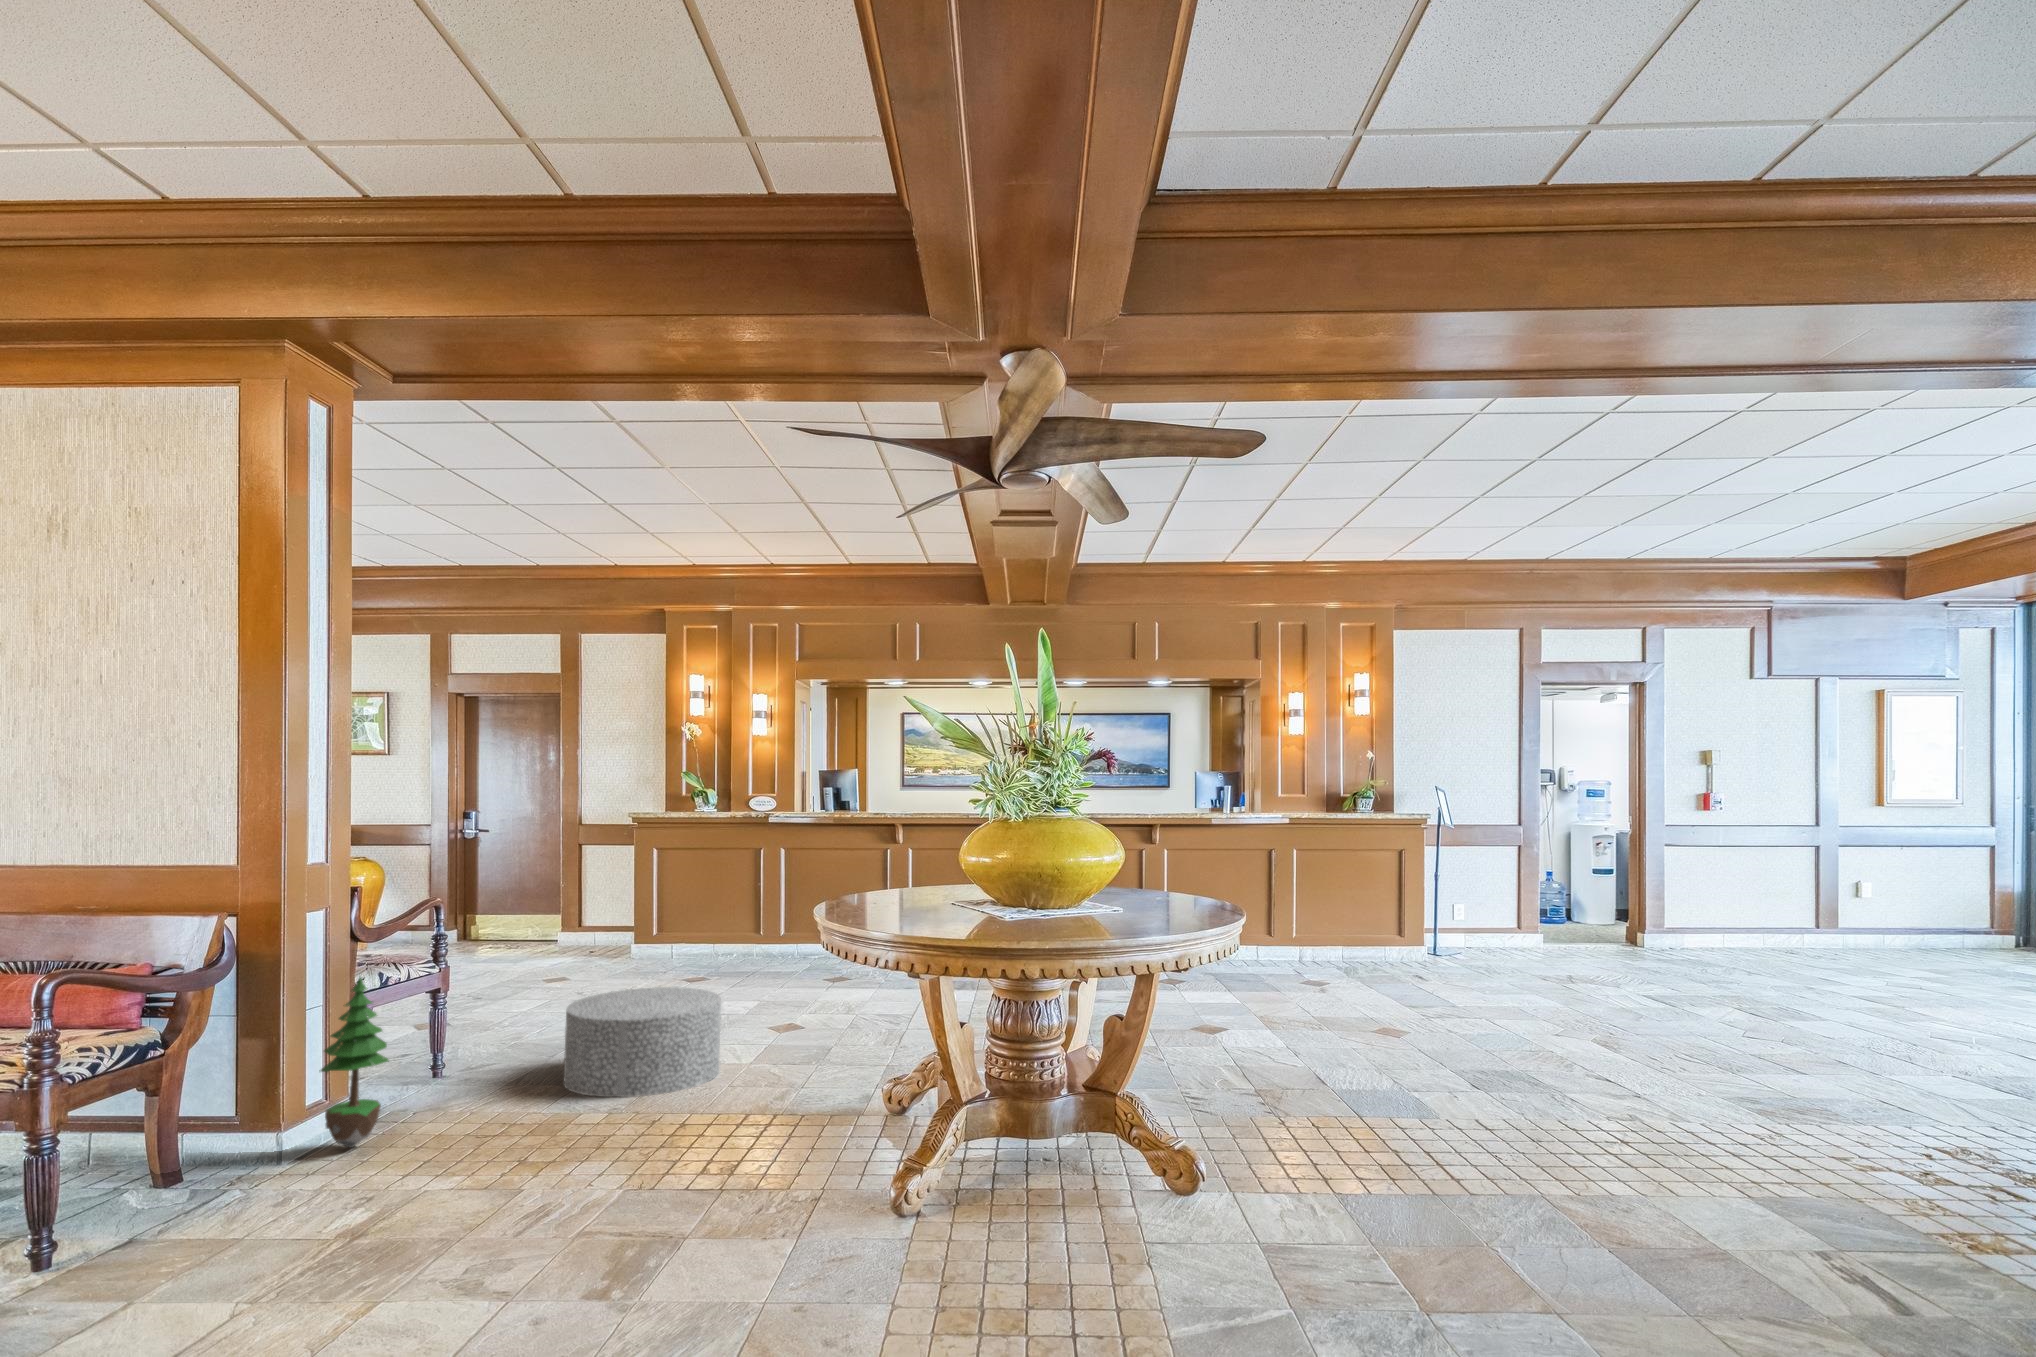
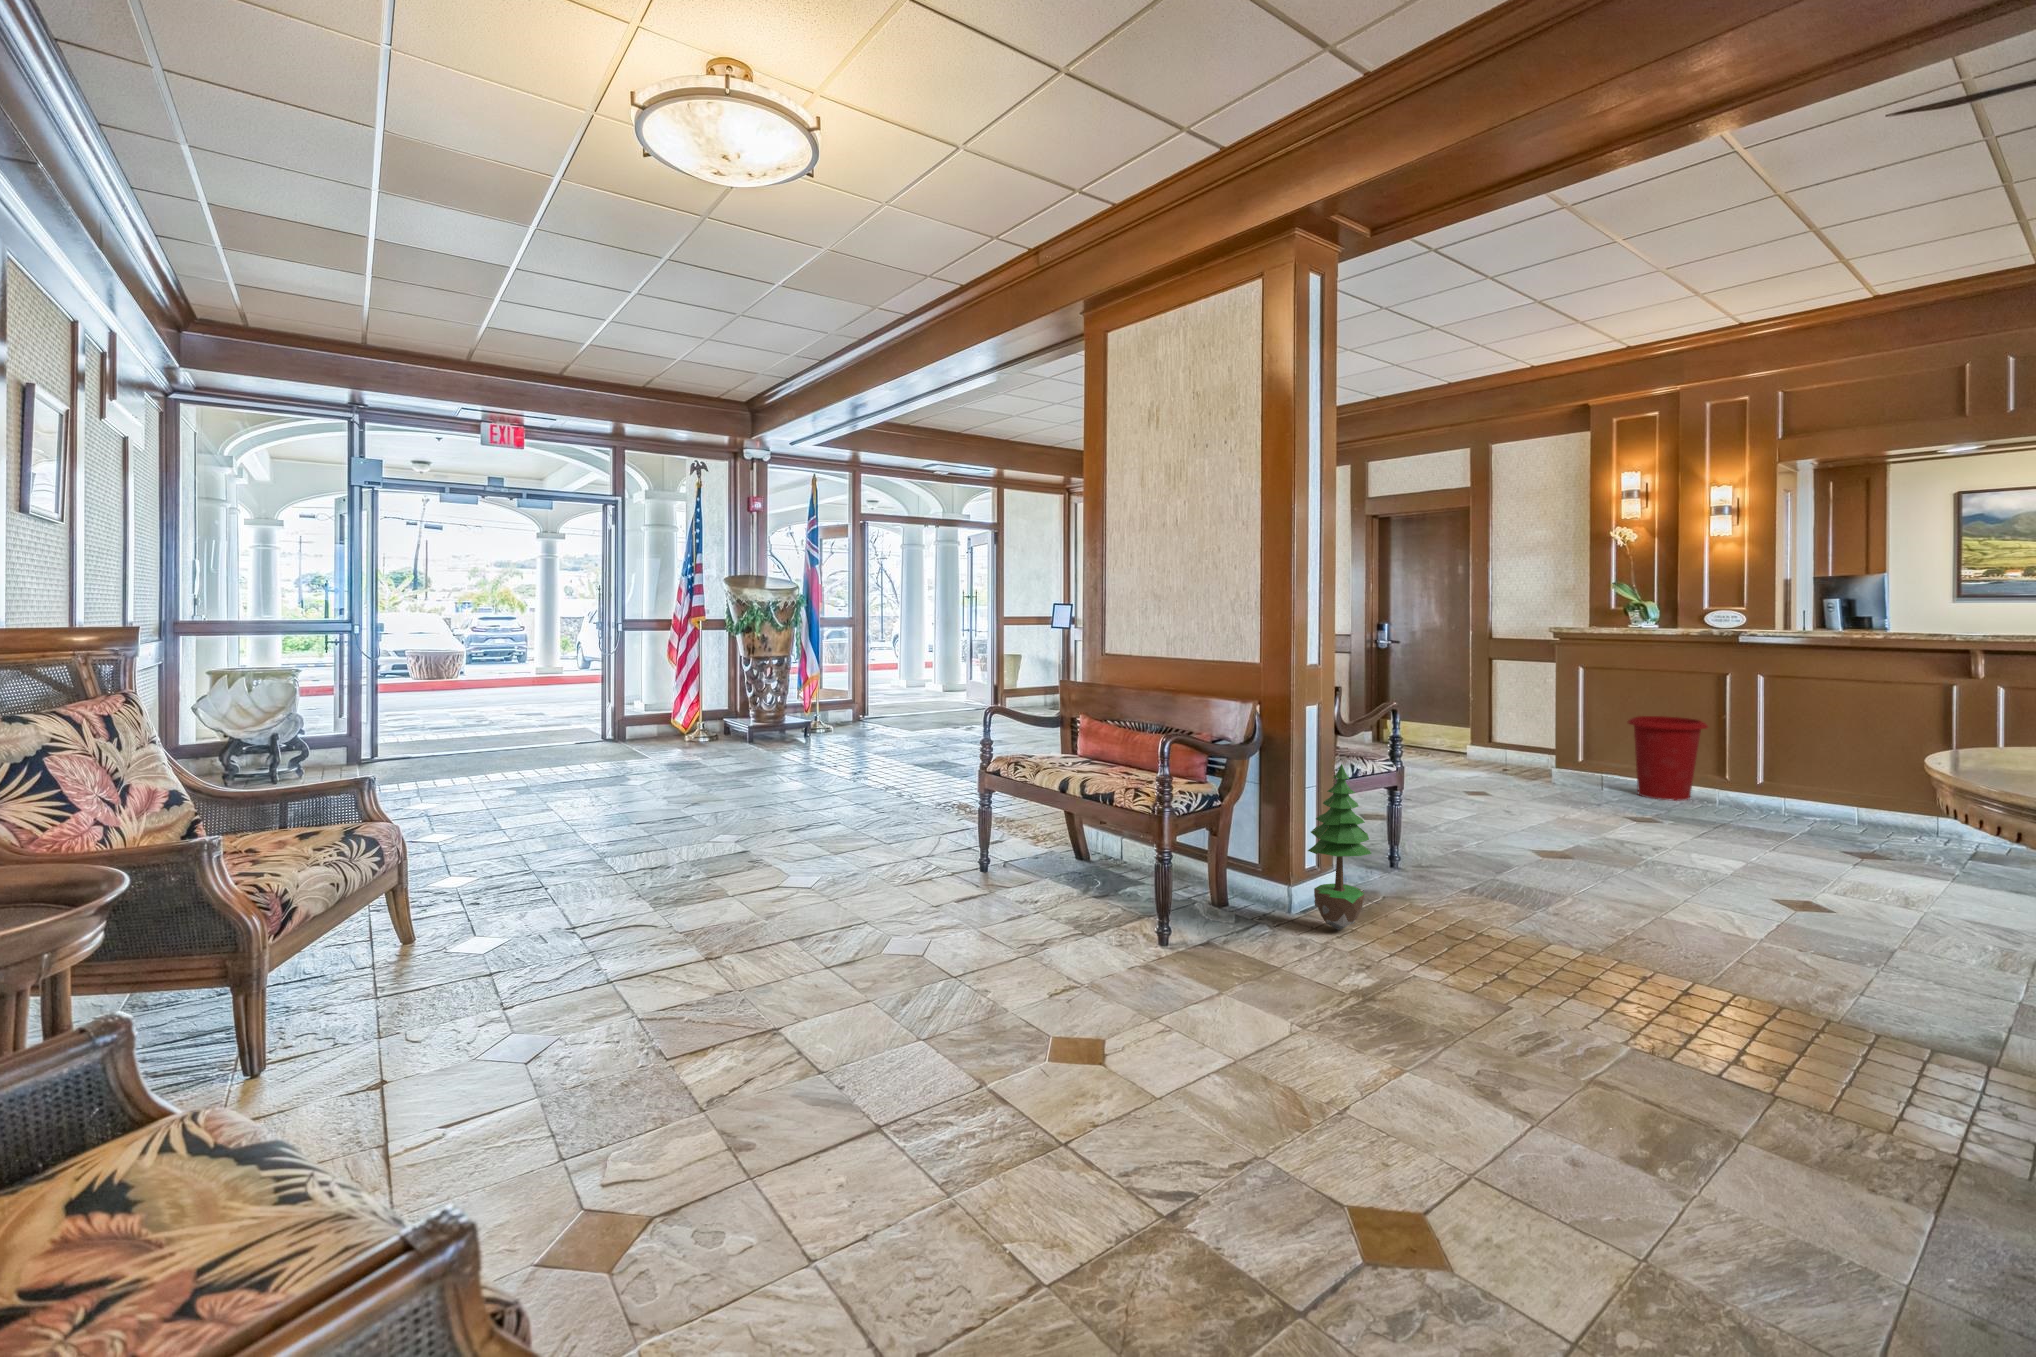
waste bin: none [684,893,745,968] -> present [1627,716,1708,801]
ottoman: present [564,987,721,1097] -> none [1540,815,1756,952]

